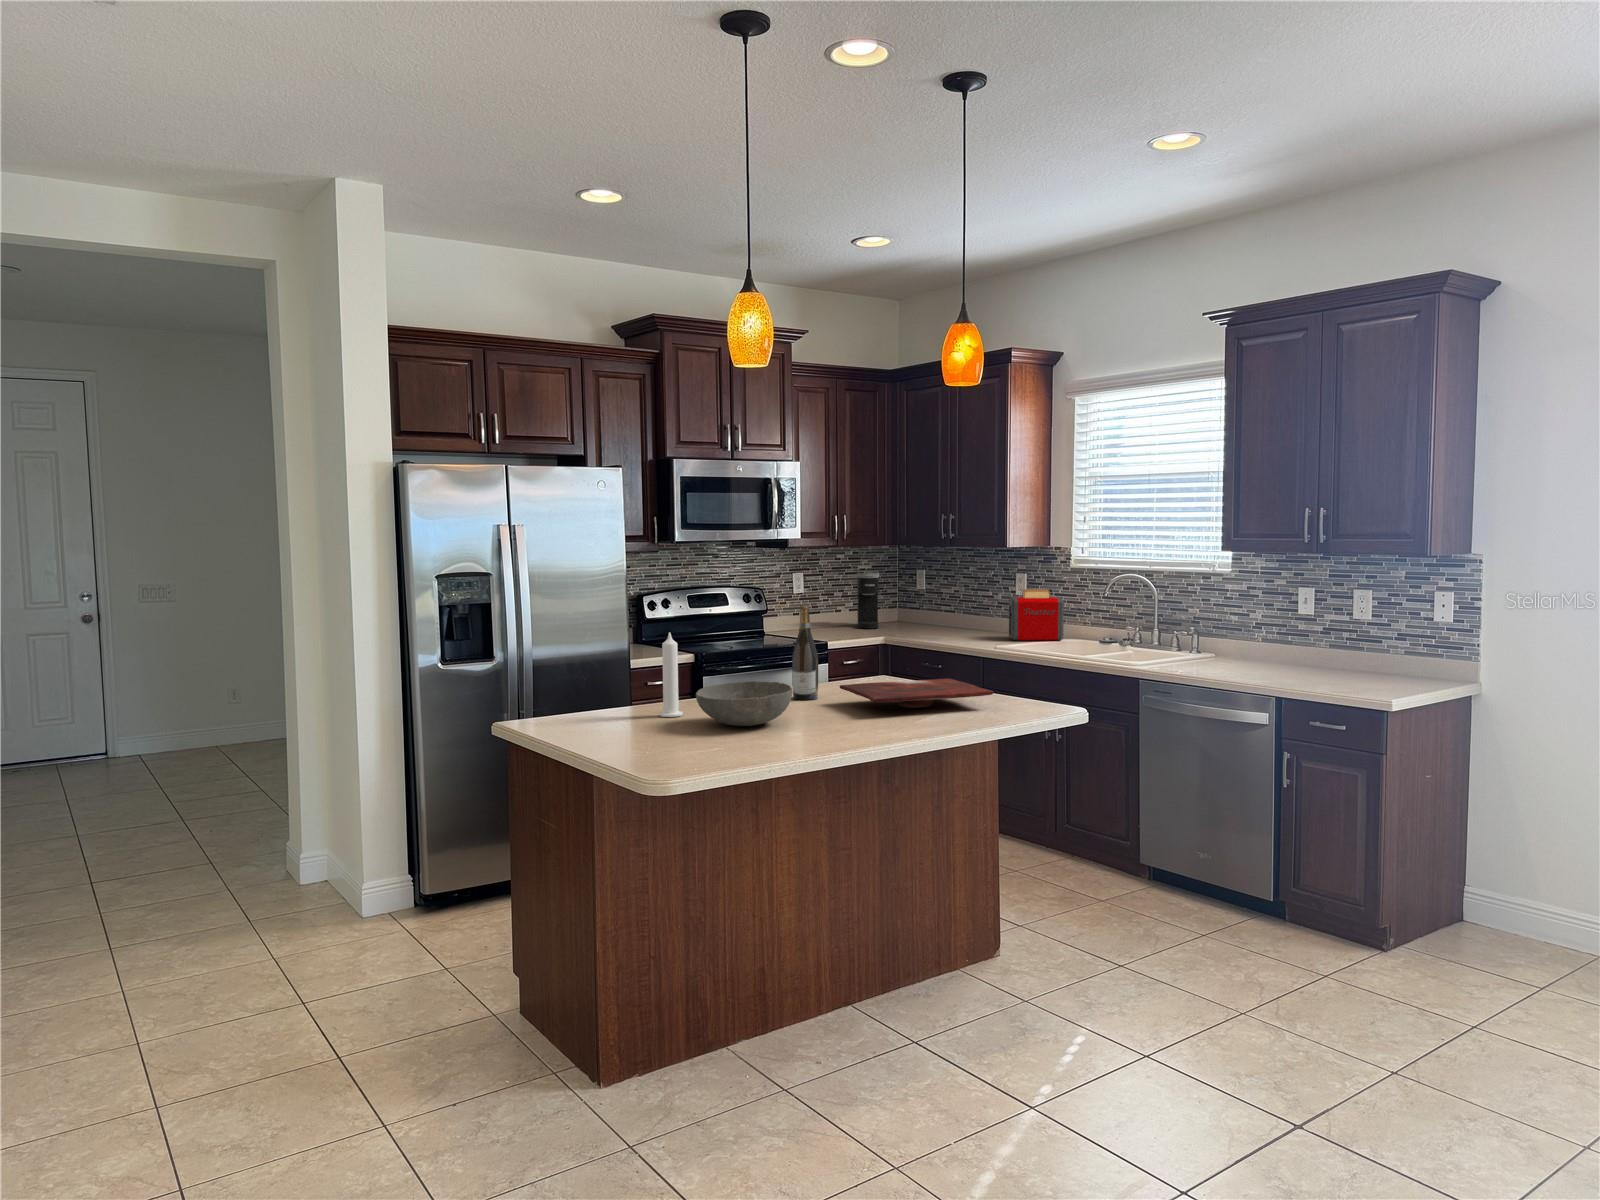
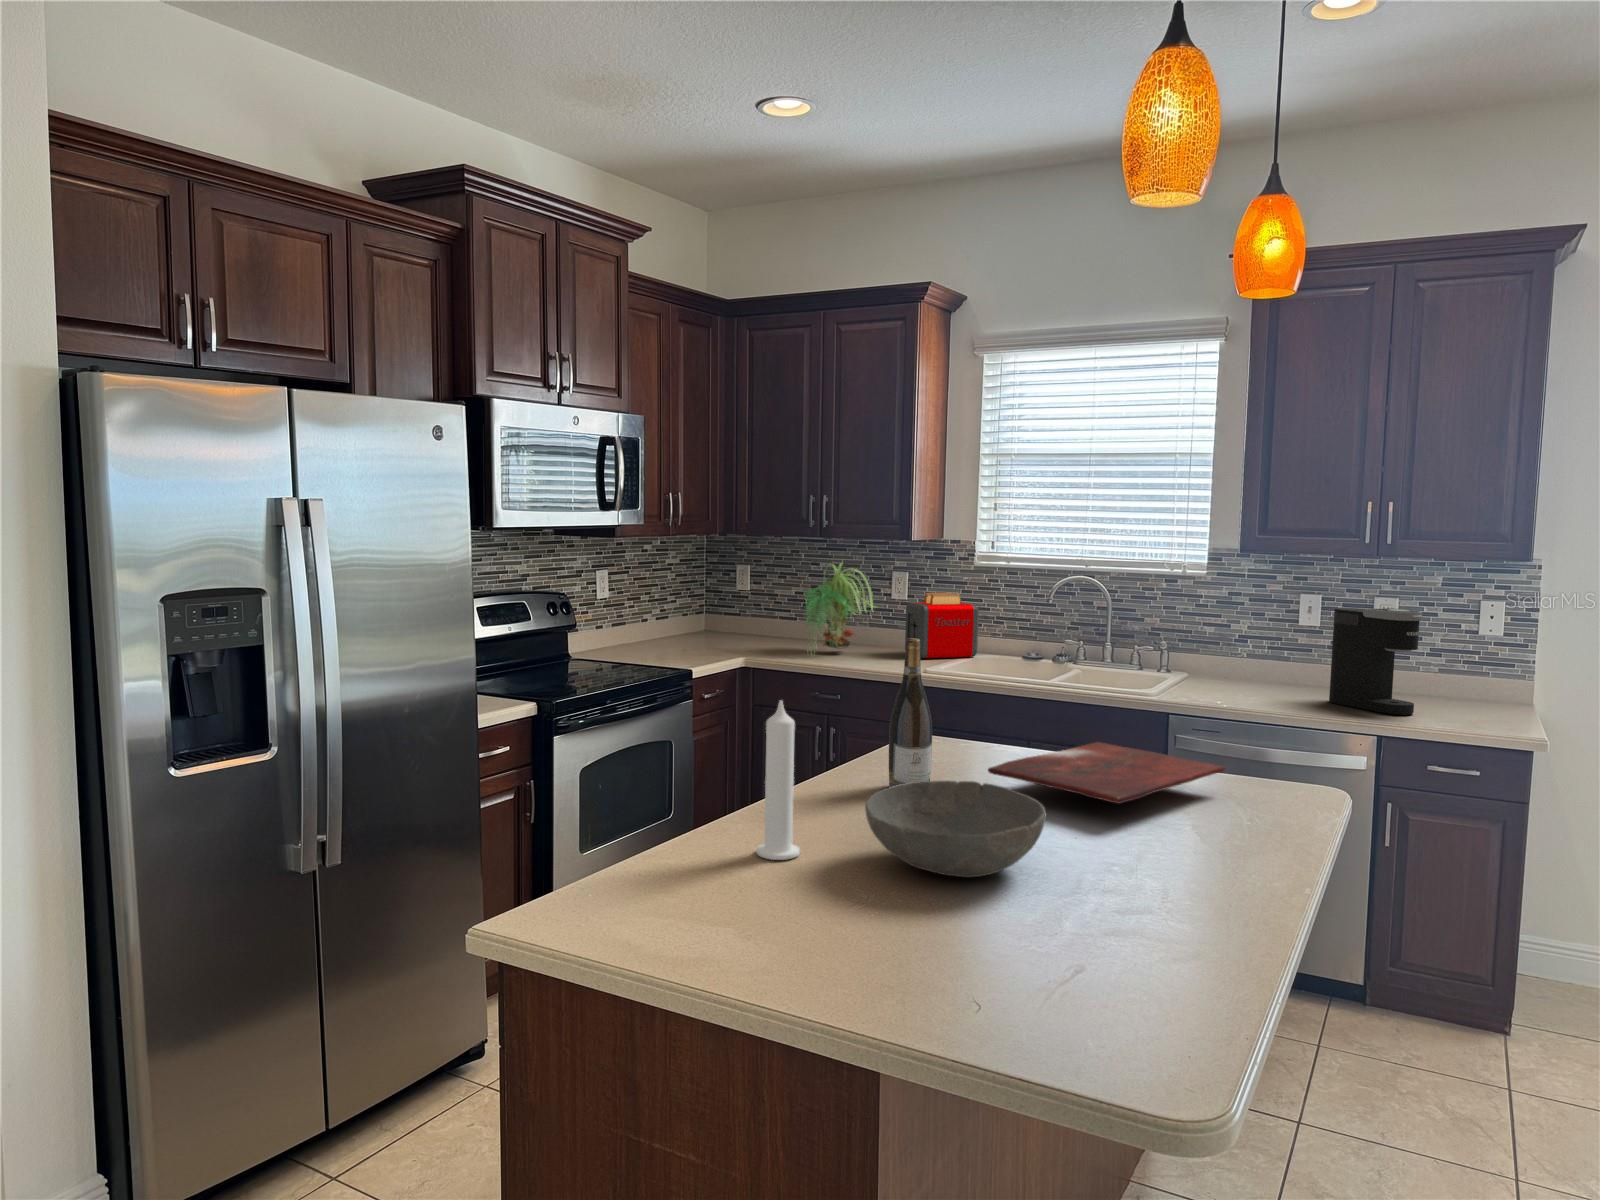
plant: none [924,566,989,639] -> present [805,564,878,656]
coffee maker: present [857,572,879,629] -> present [1329,608,1422,715]

